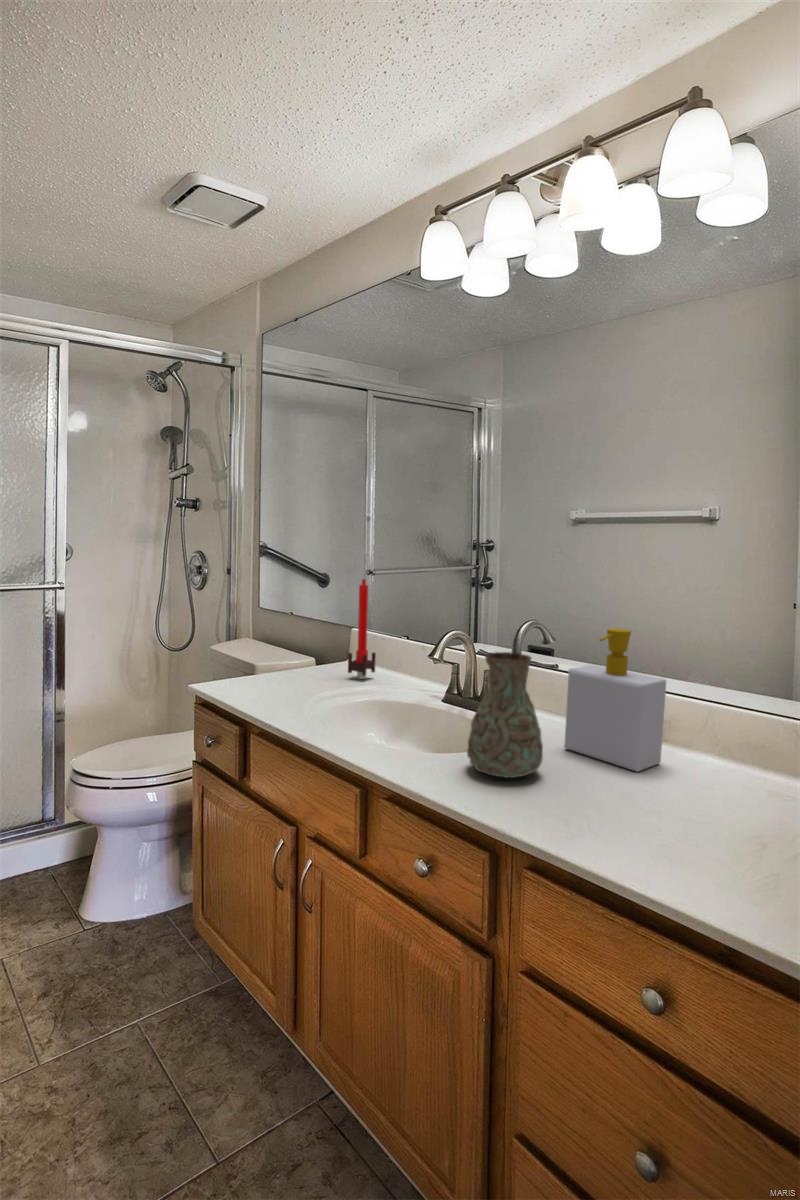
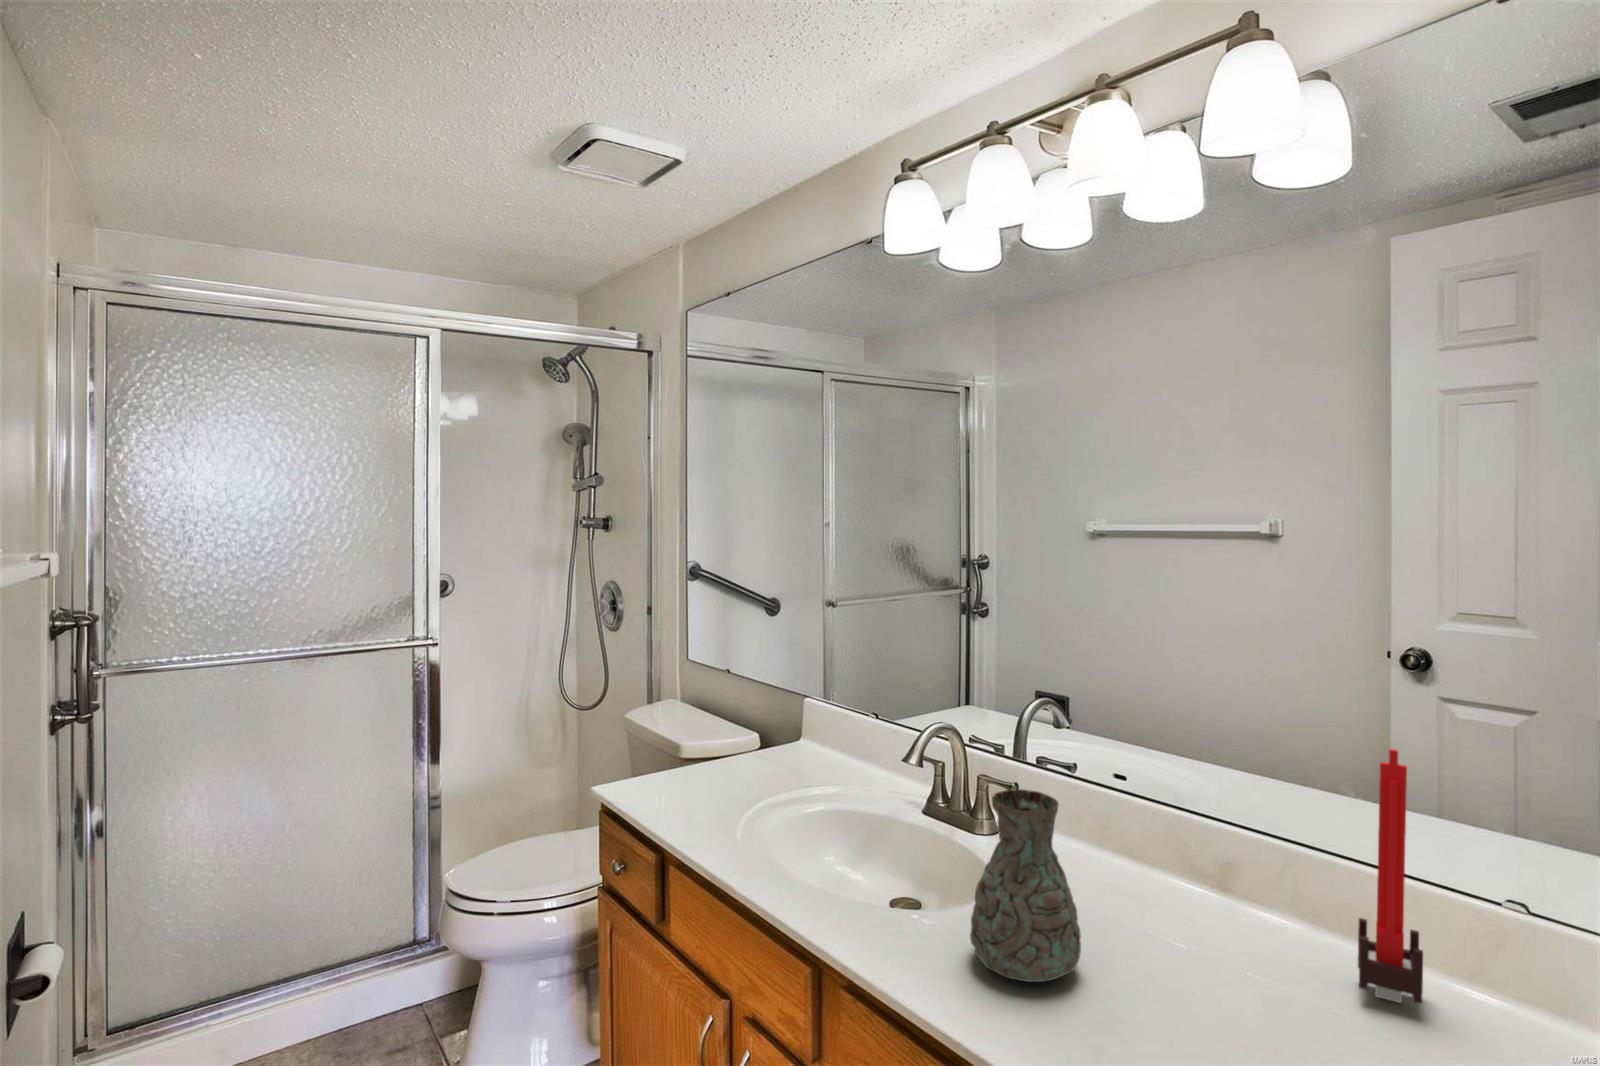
candle: present [348,579,376,679] -> present [1358,749,1423,1004]
soap bottle: present [564,628,666,771] -> none [1109,745,1257,966]

